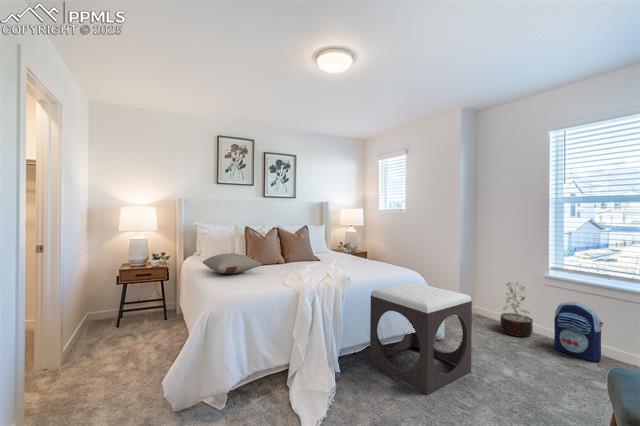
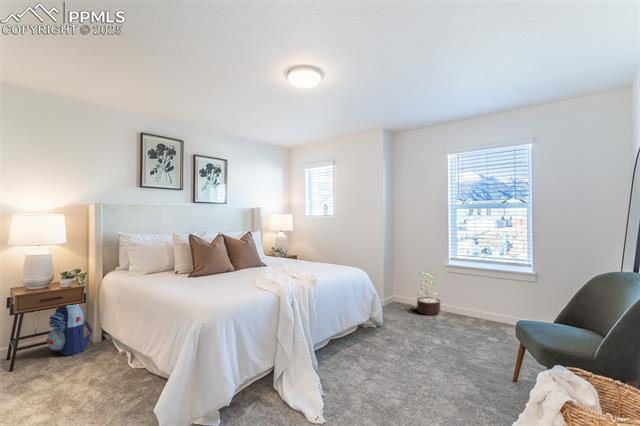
pillow: present [203,253,262,274] -> none [152,263,223,285]
footstool: present [370,283,472,395] -> none [334,278,414,370]
backpack: present [554,302,603,361] -> present [47,304,92,356]

